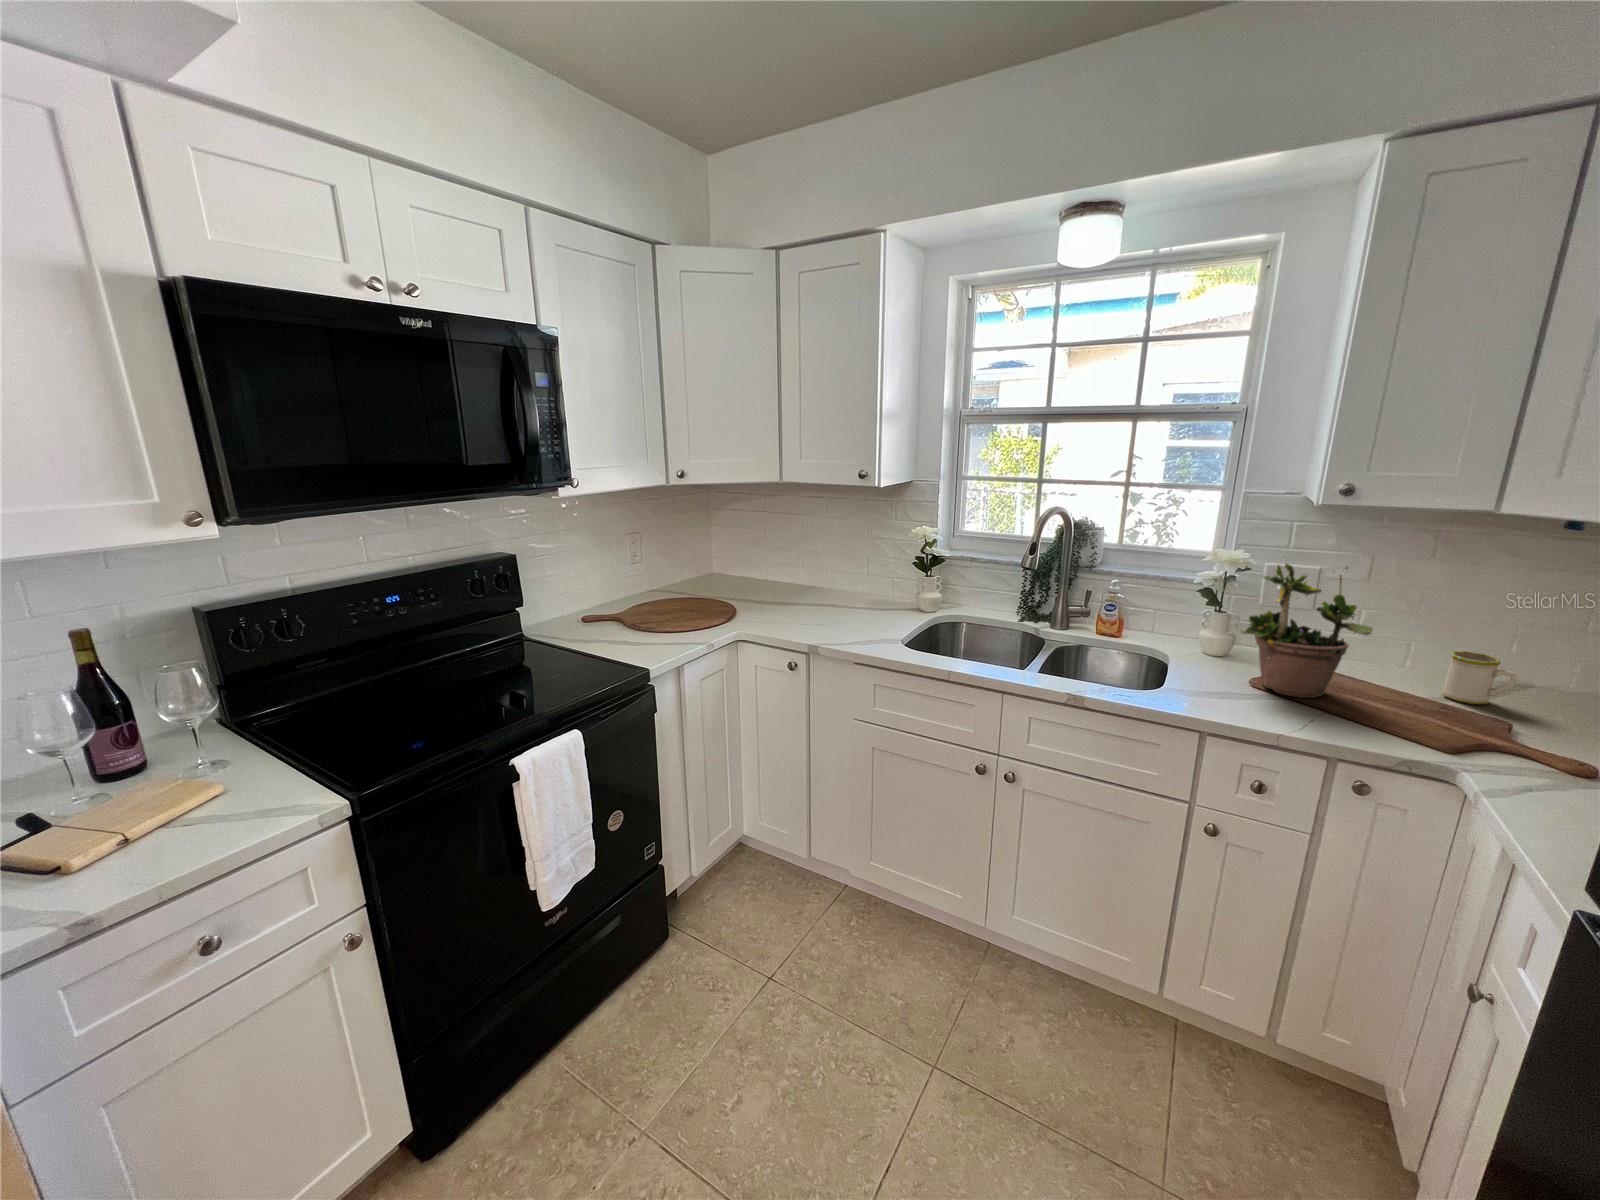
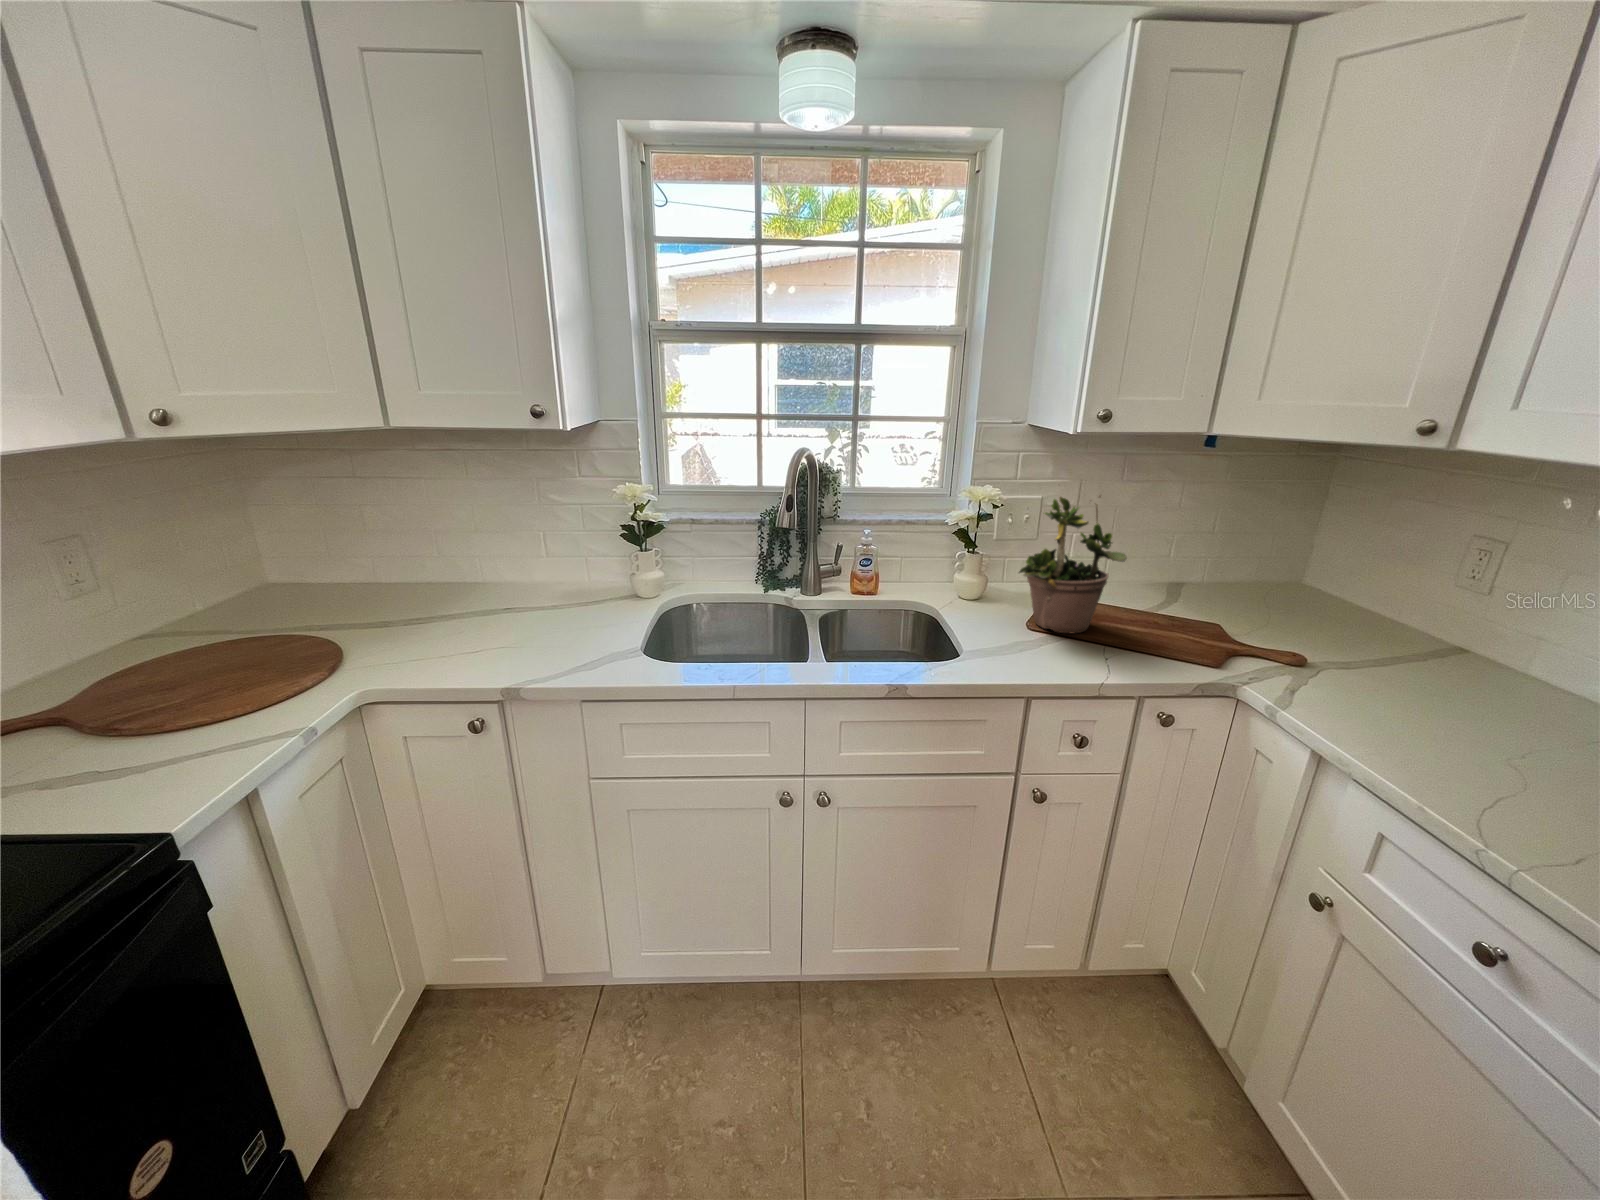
mug: present [1443,651,1518,704] -> none [1152,563,1208,610]

